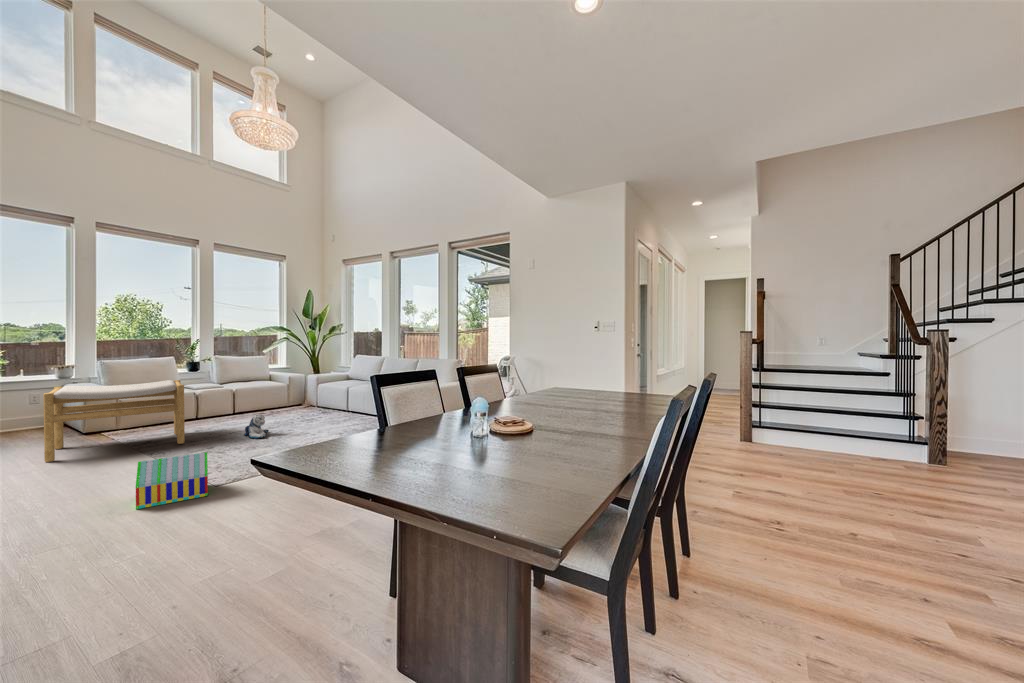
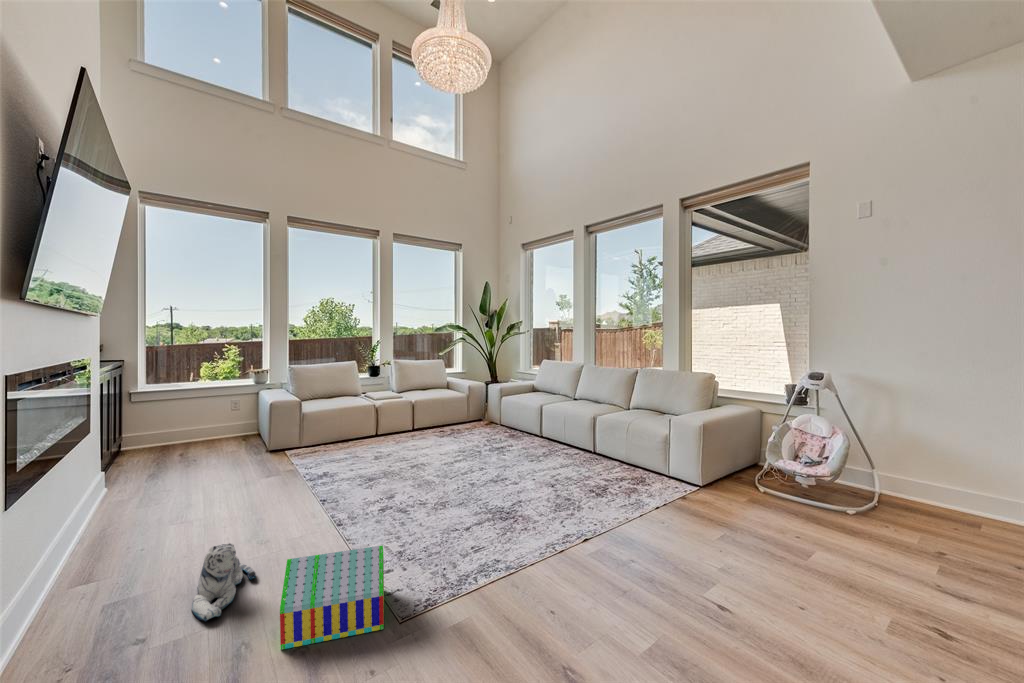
footstool: present [44,380,185,462] -> none [220,394,362,496]
plush toy: present [244,415,268,439] -> present [192,544,256,621]

